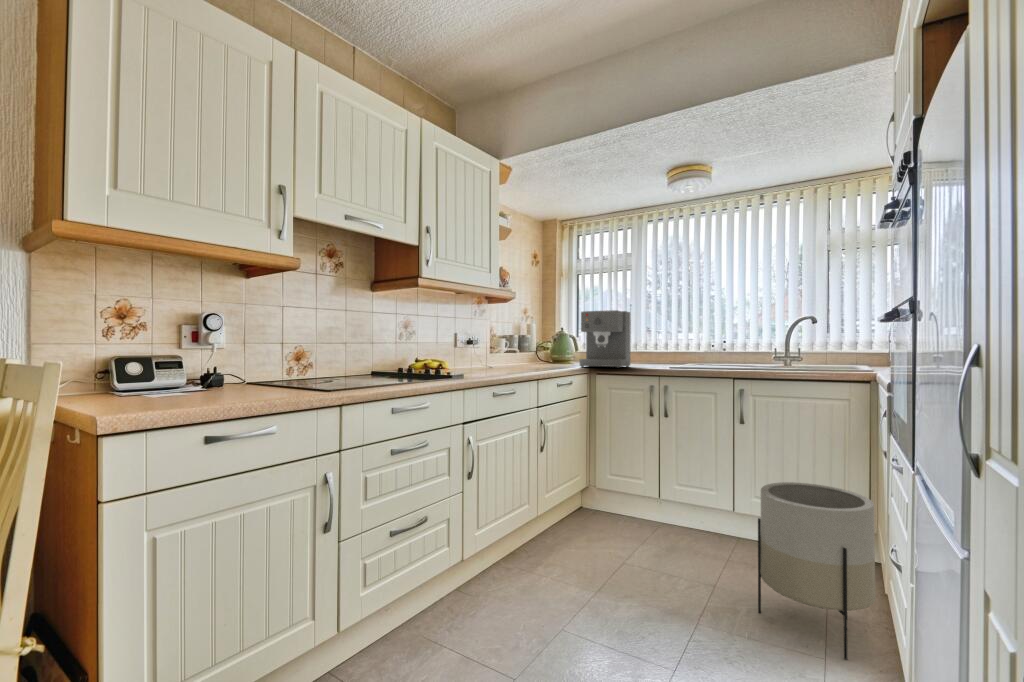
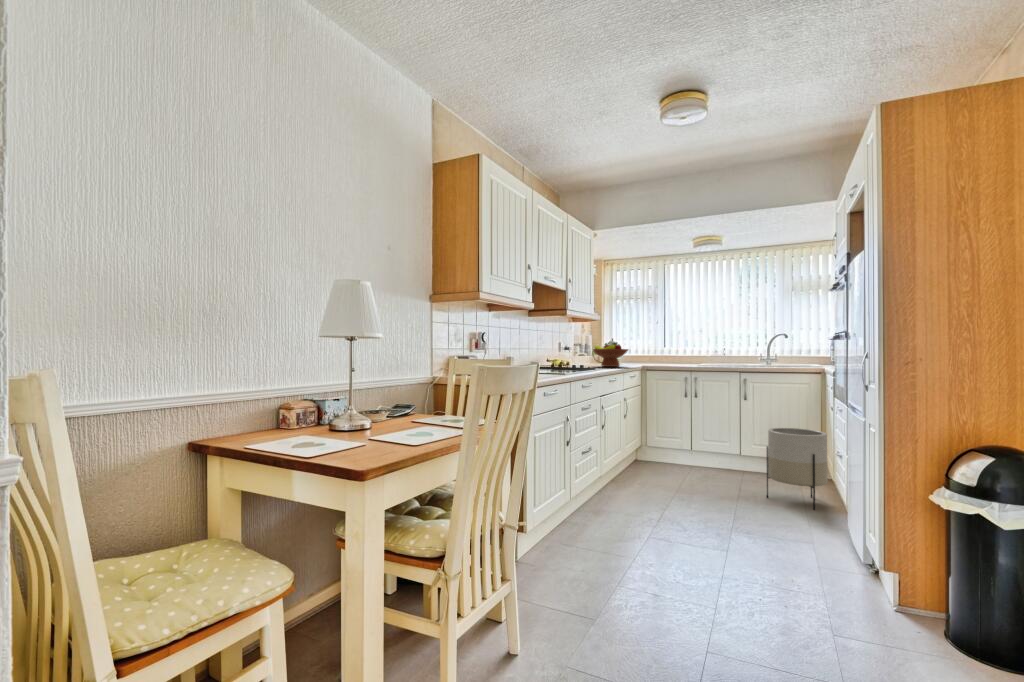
coffee maker: present [580,310,631,368] -> none [638,329,669,366]
fruit bowl: none [498,331,555,369] -> present [593,342,628,367]

